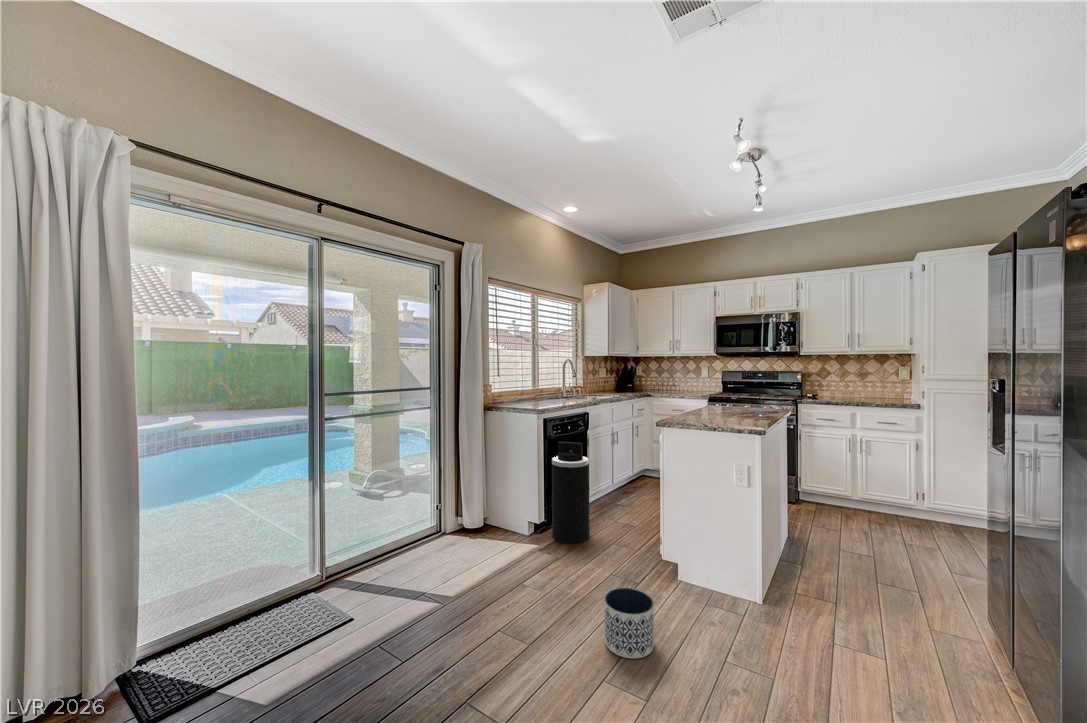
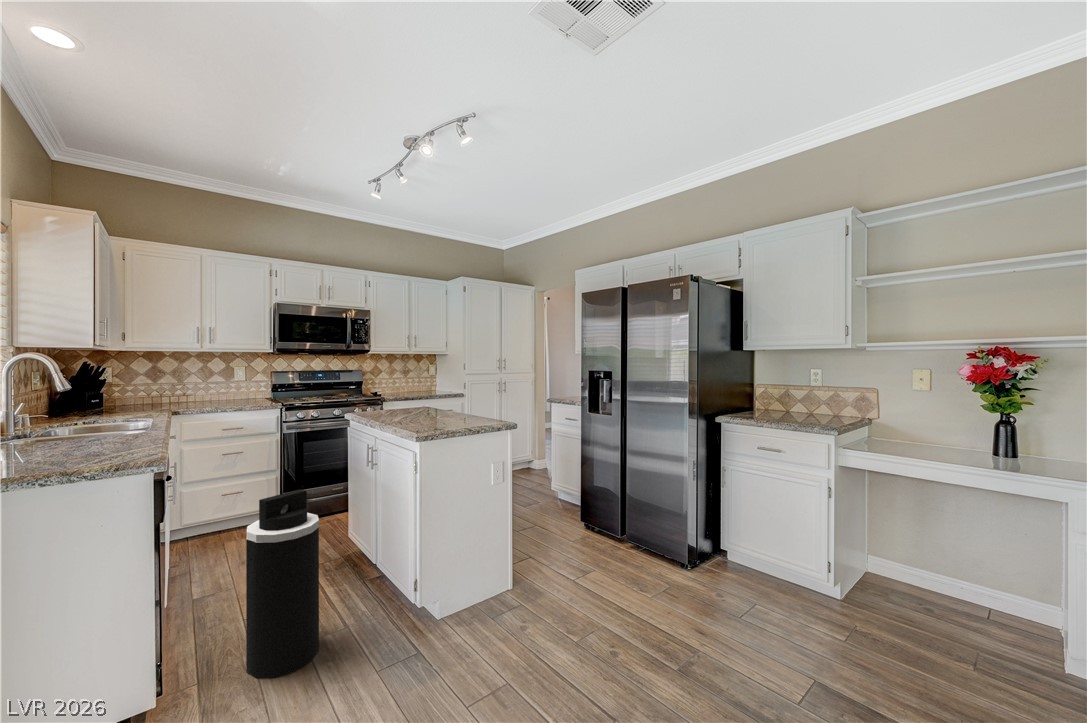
planter: present [605,588,654,659] -> none [548,597,600,673]

